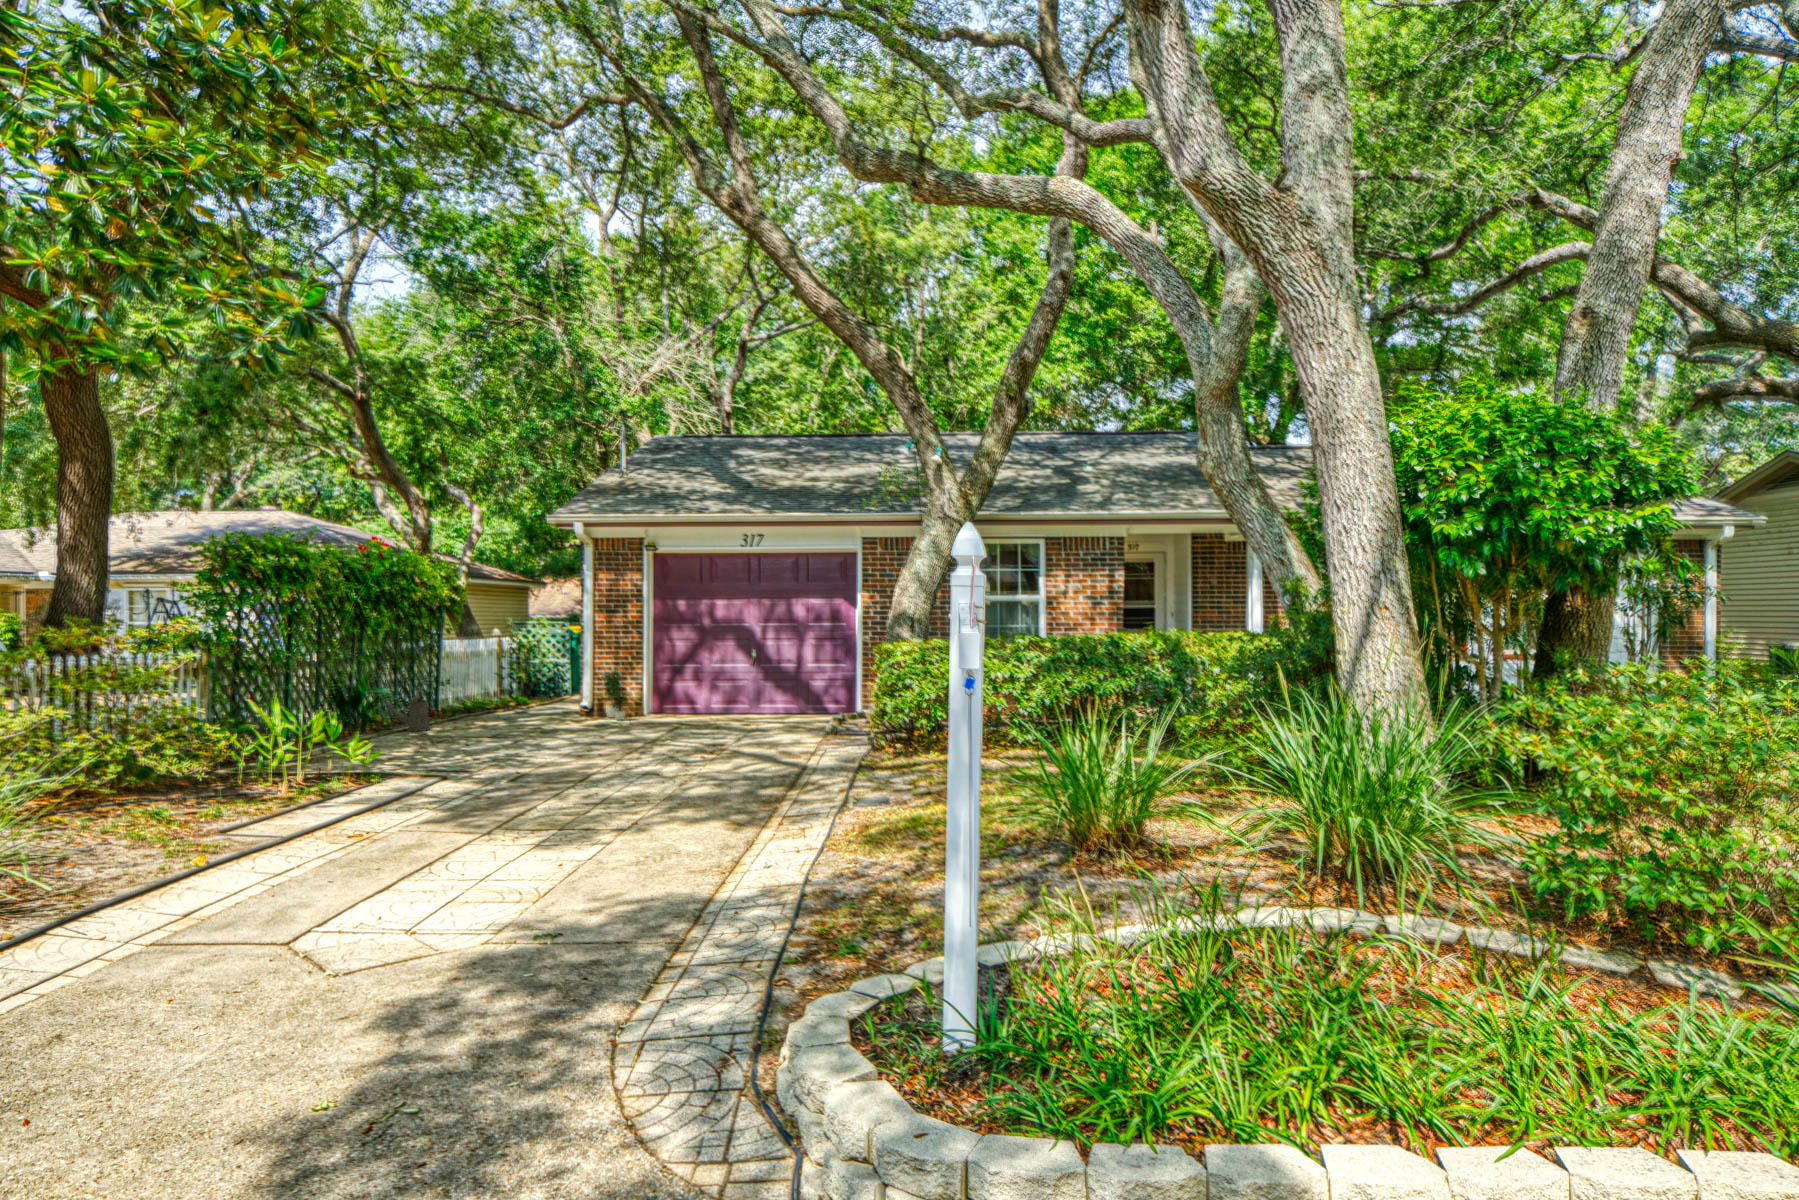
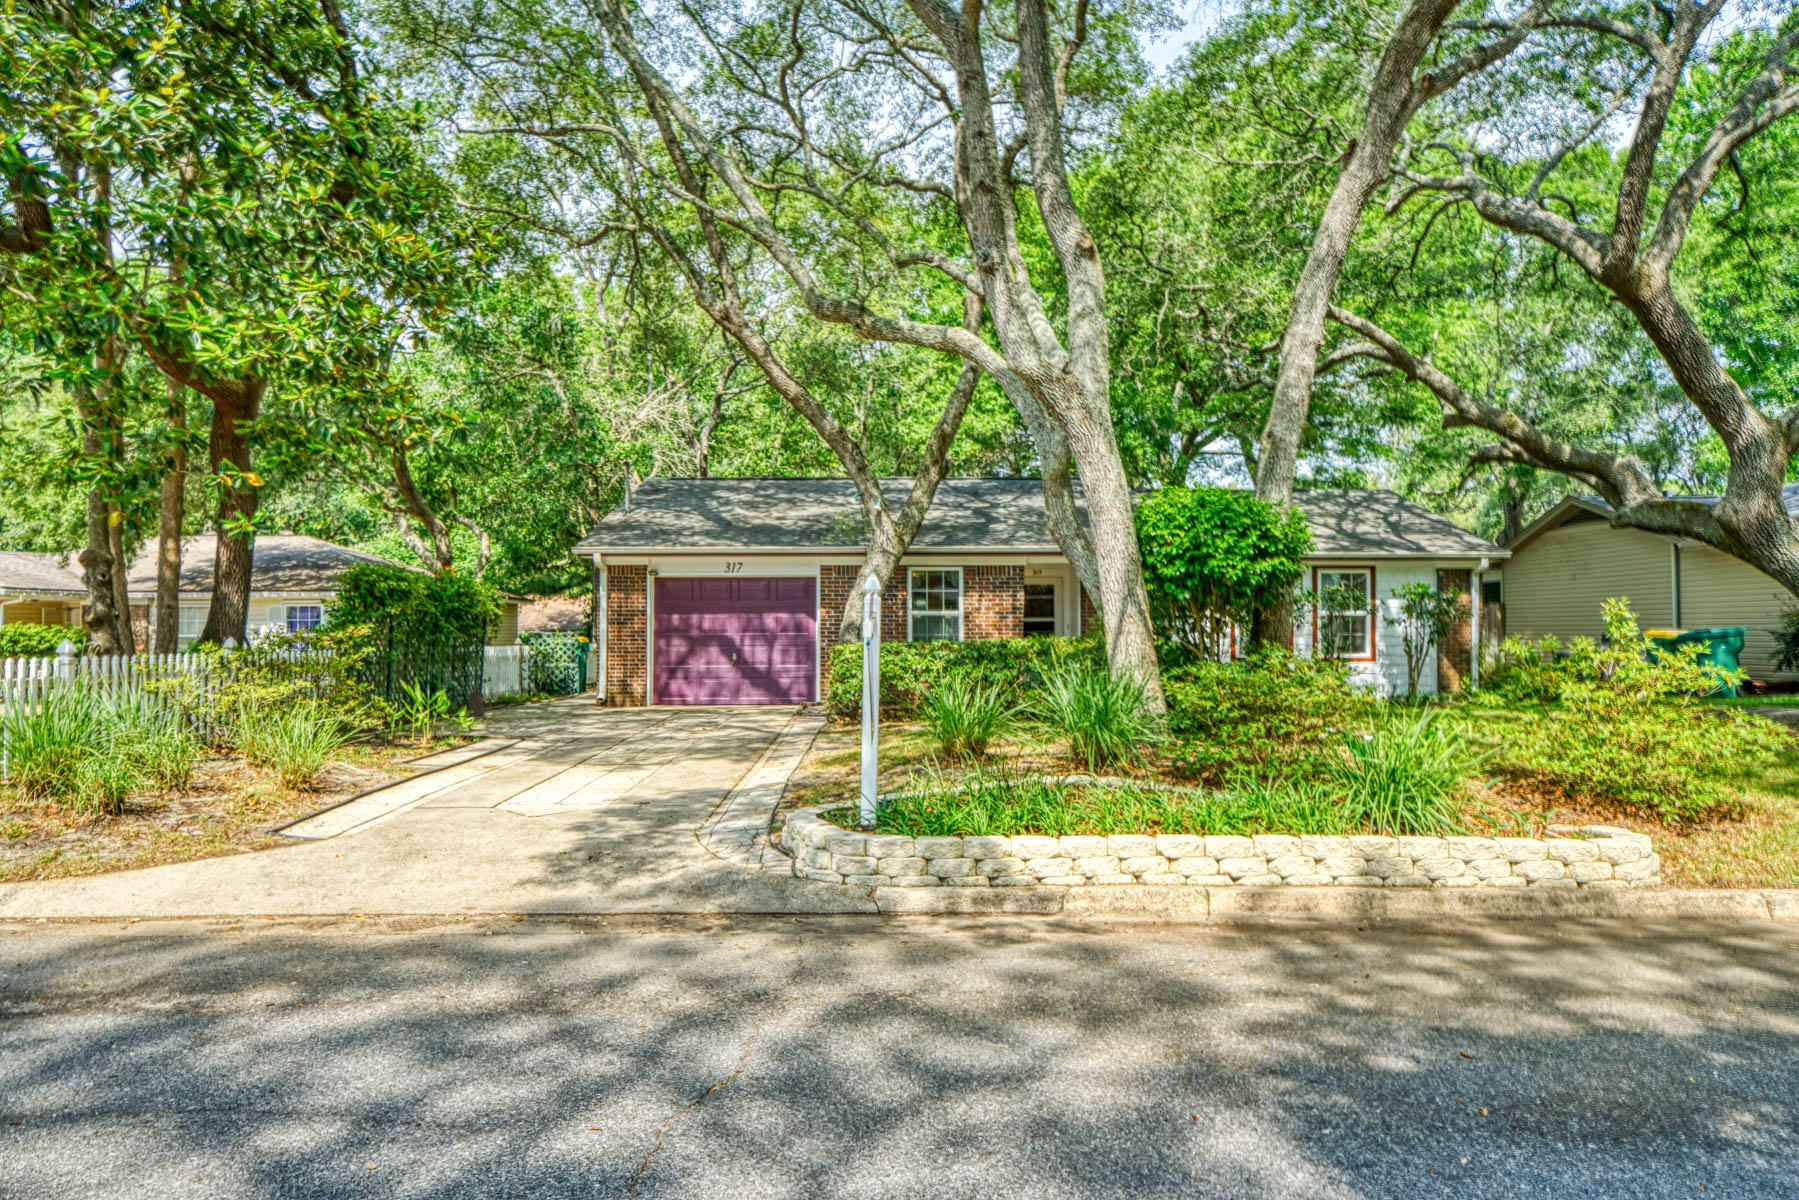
potted plant: present [601,670,627,720] -> none [614,666,638,709]

